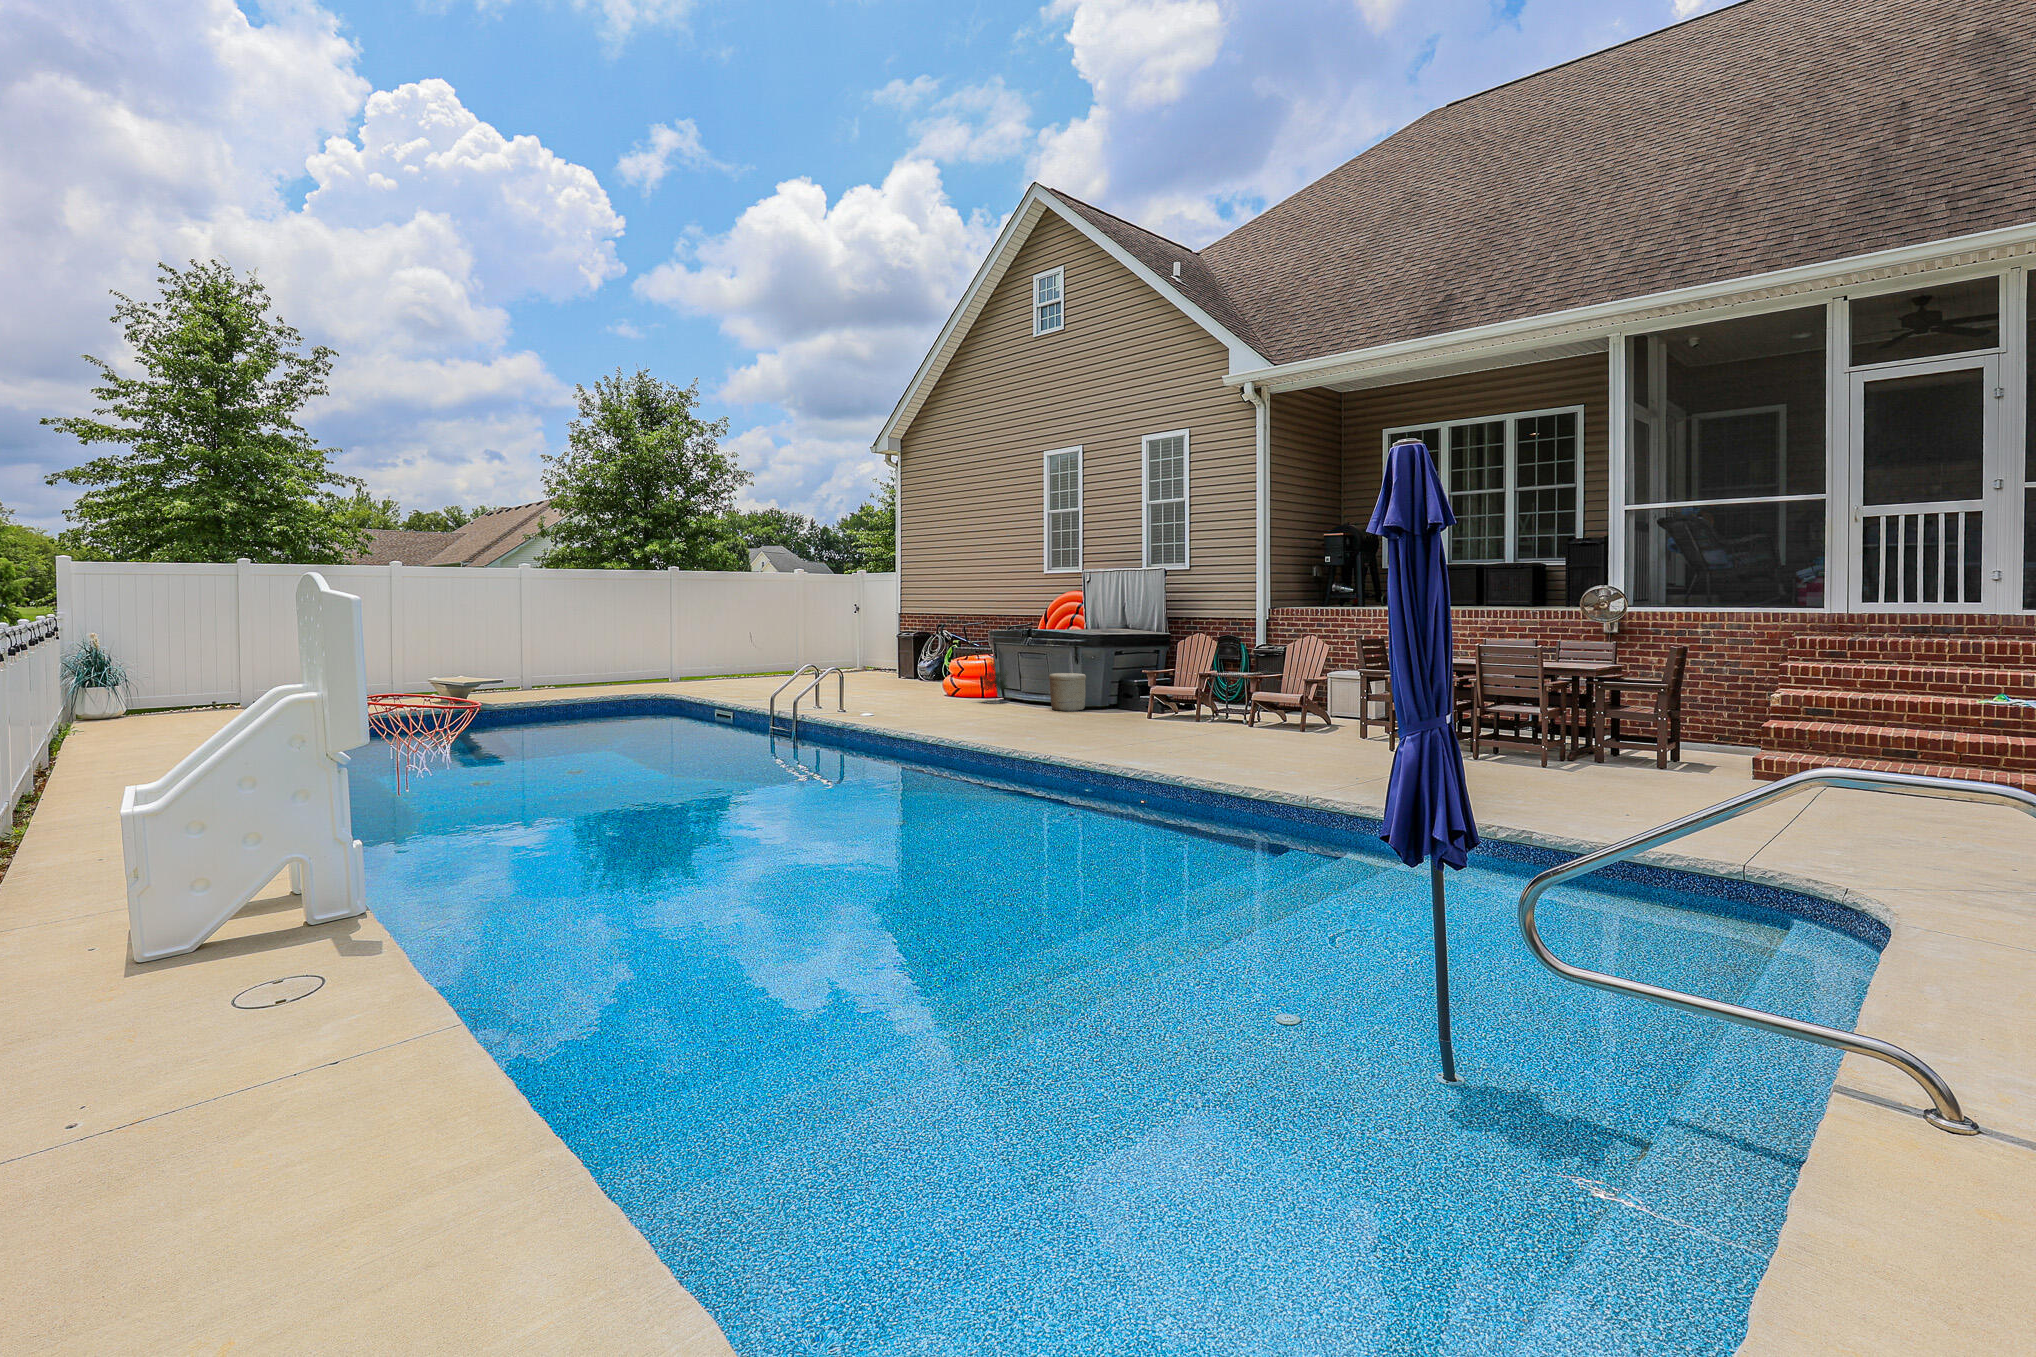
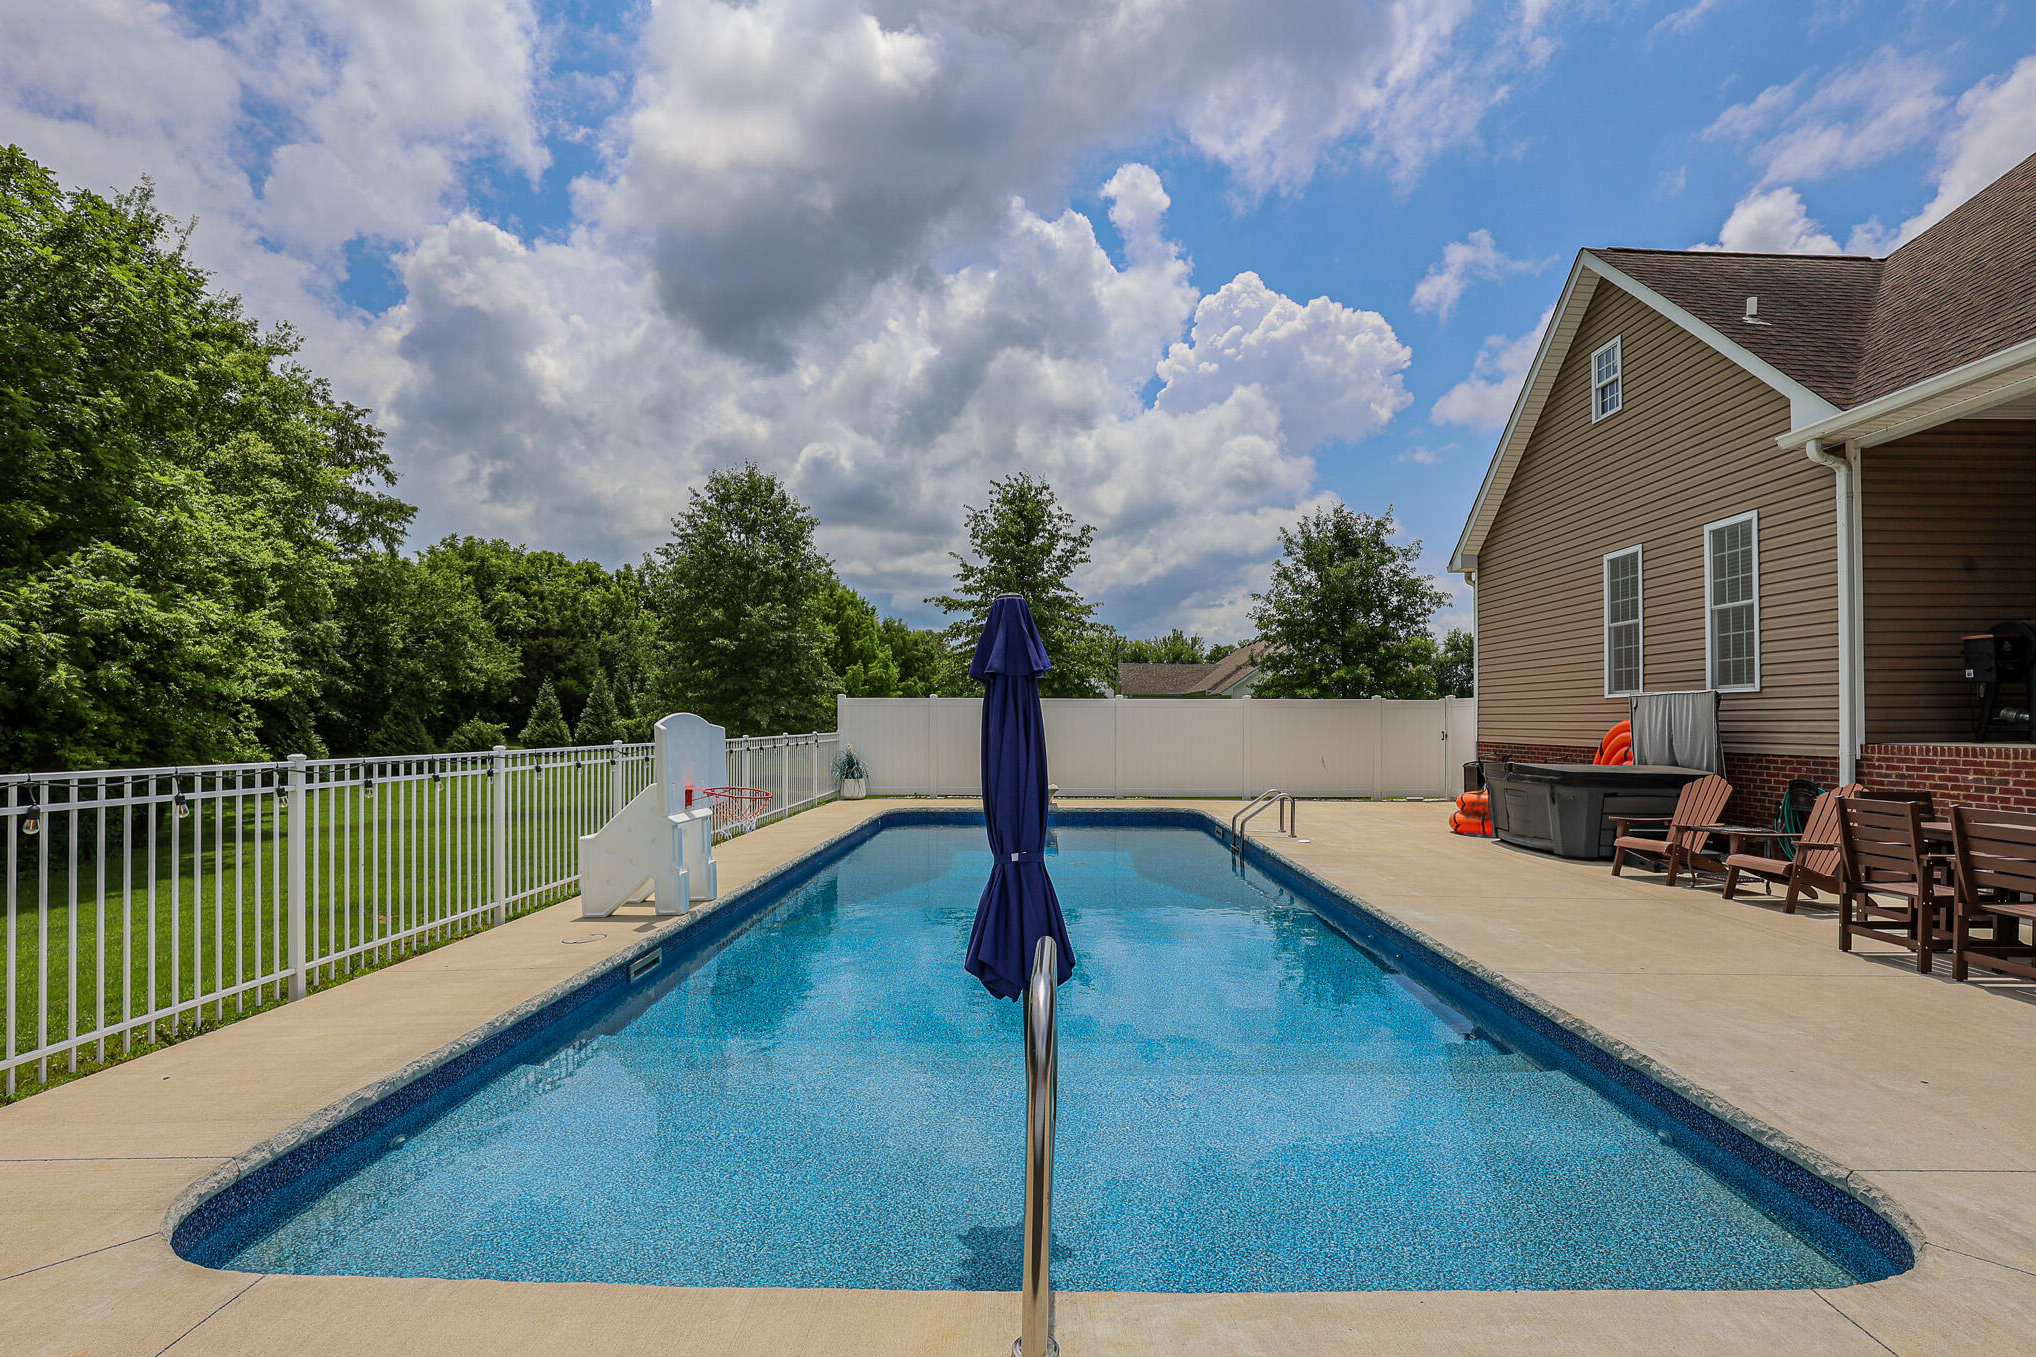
woven basket: present [1049,673,1086,711] -> none [1511,807,1562,854]

